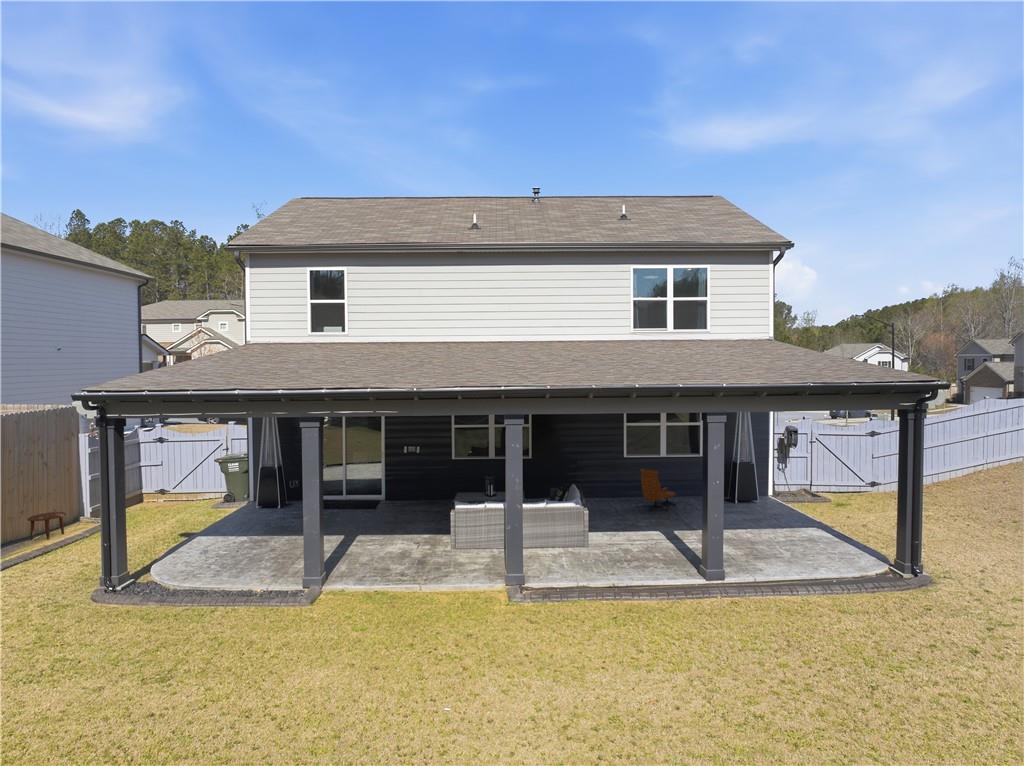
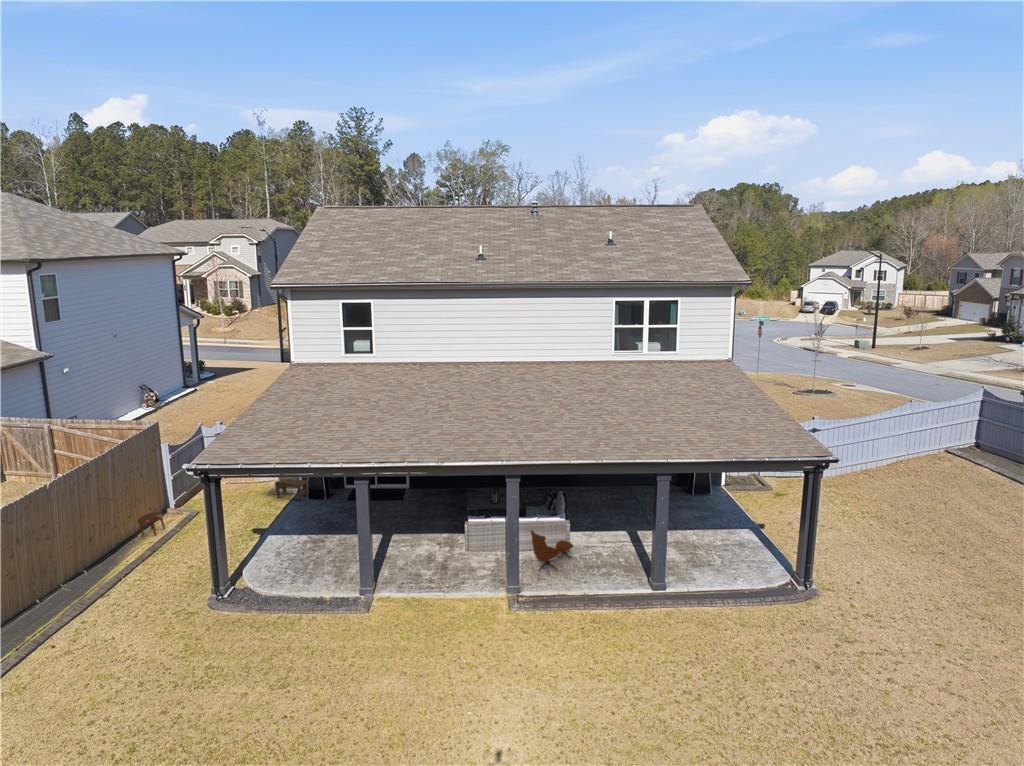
lounge chair: present [641,469,676,510] -> present [531,530,573,568]
bench: none [217,487,259,513] -> present [275,479,308,501]

